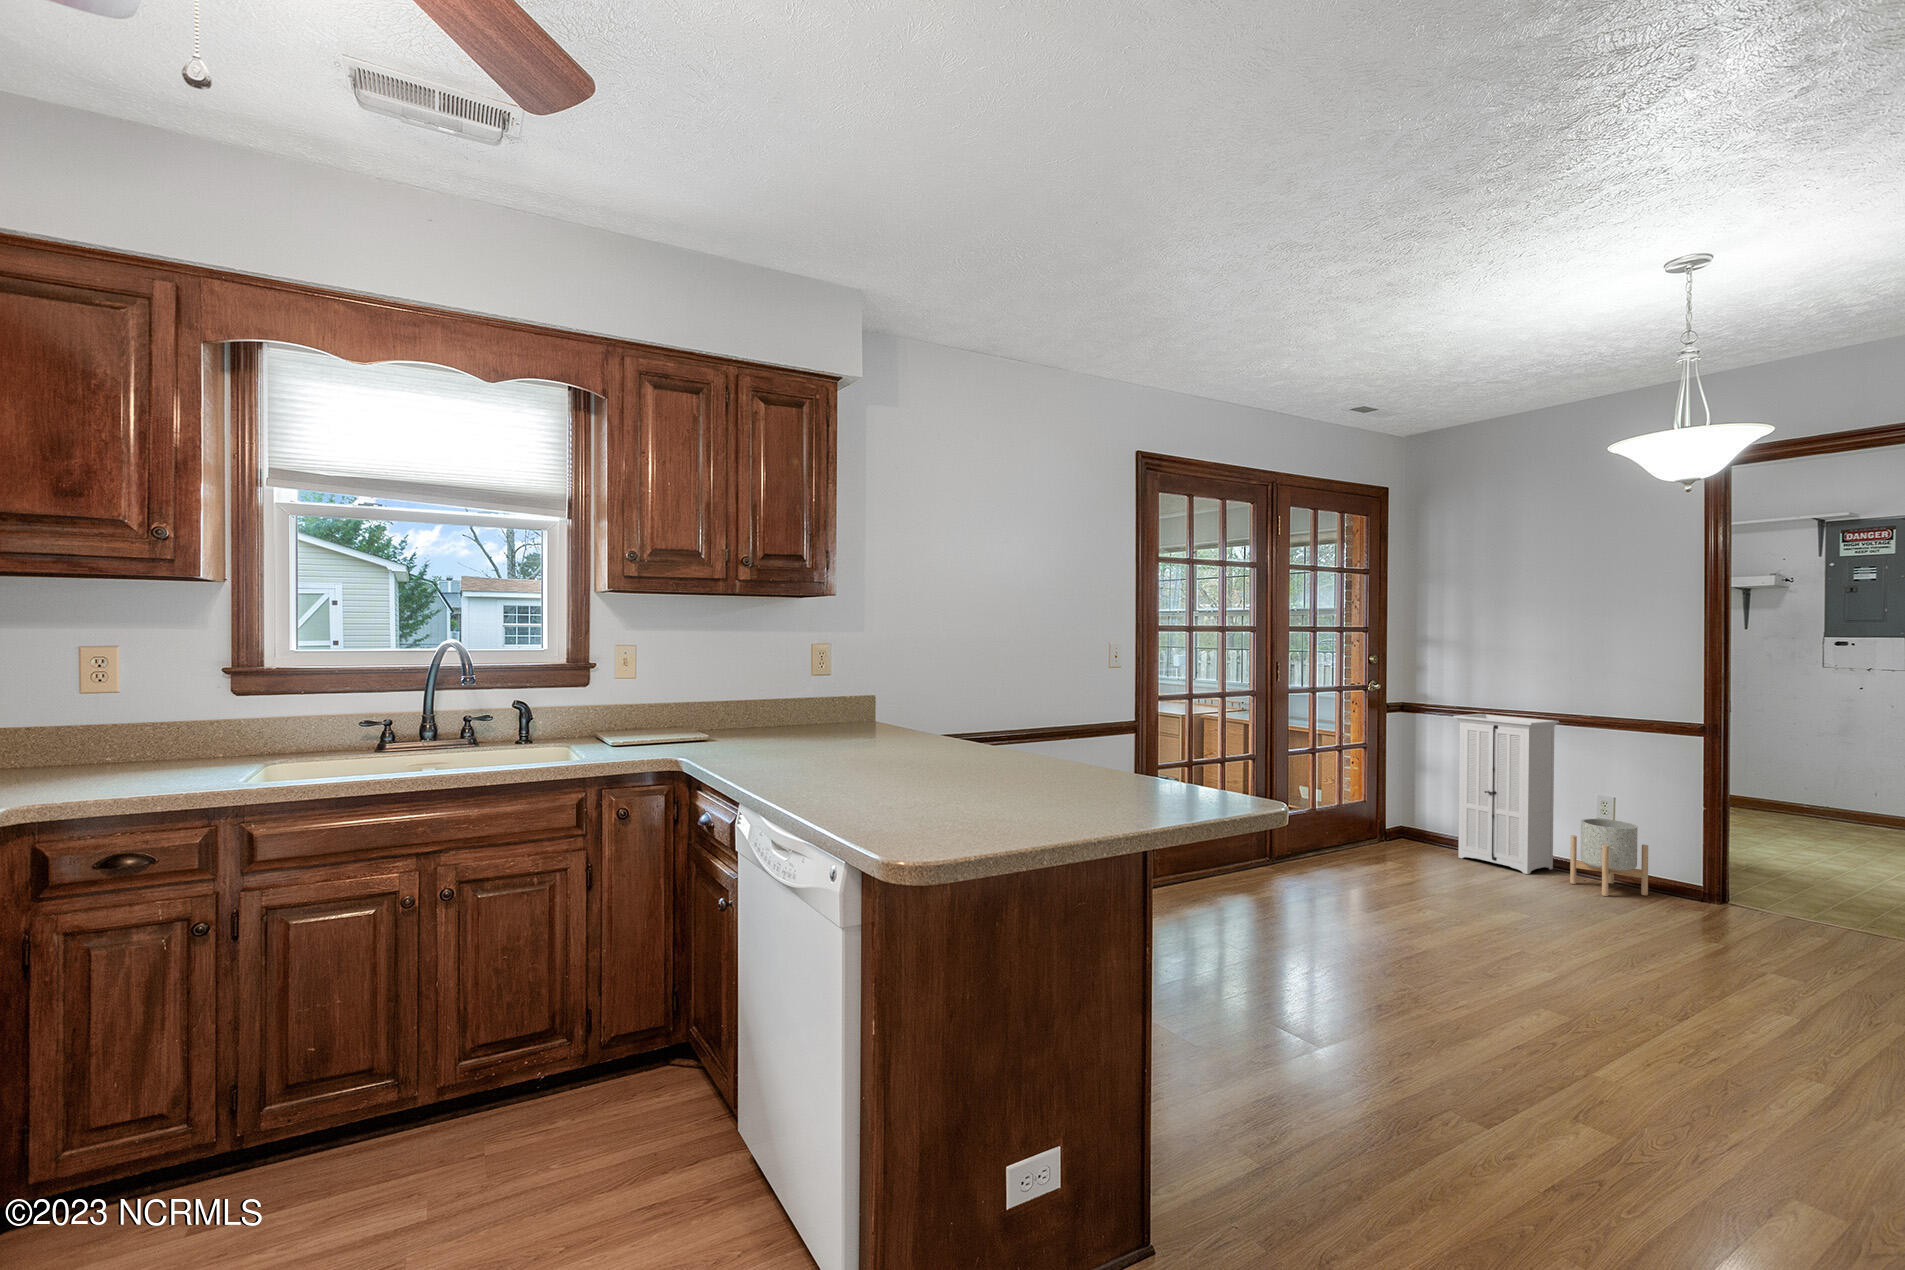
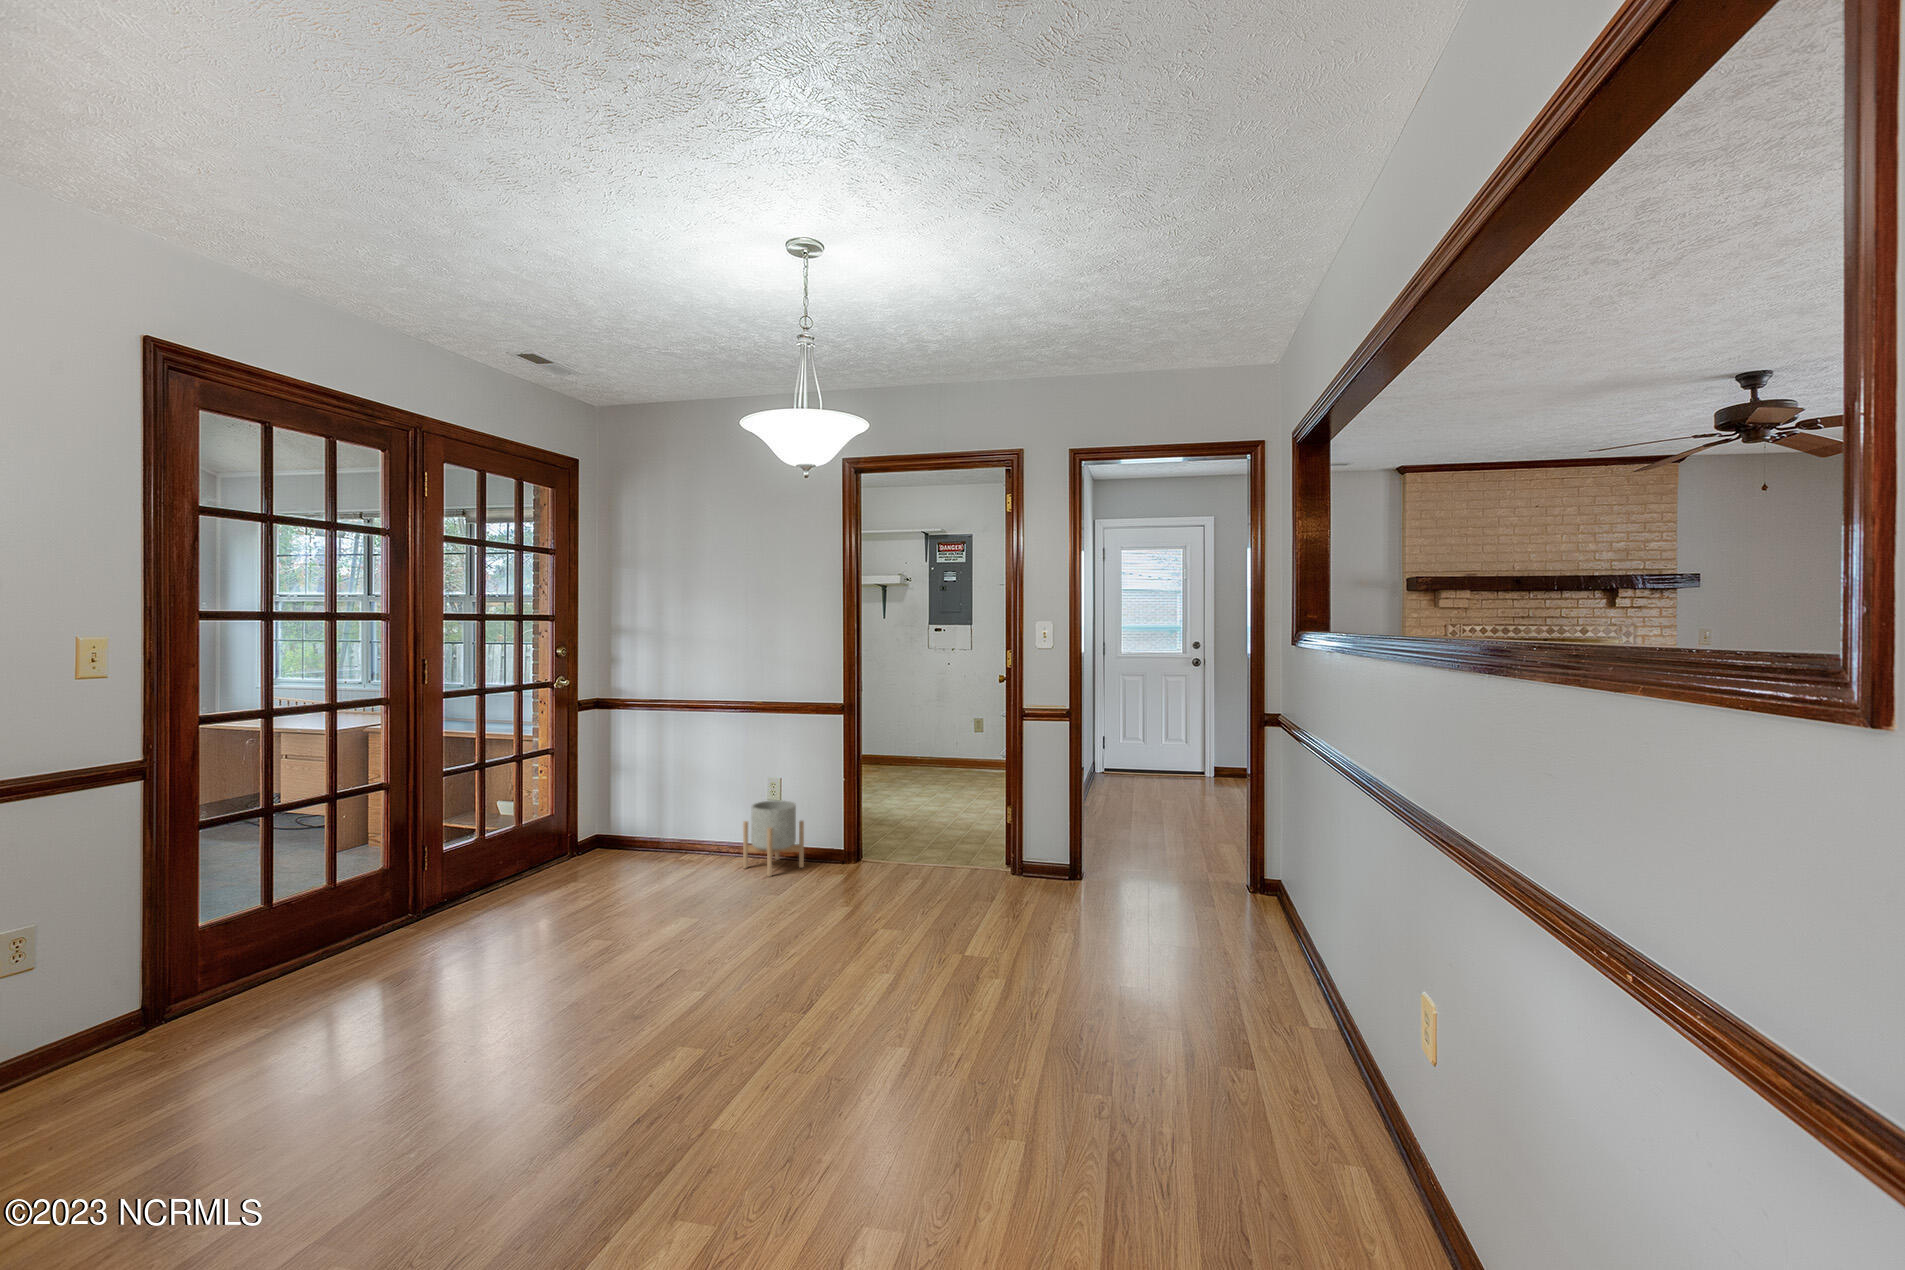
storage cabinet: present [1453,712,1559,874] -> none [640,703,736,866]

